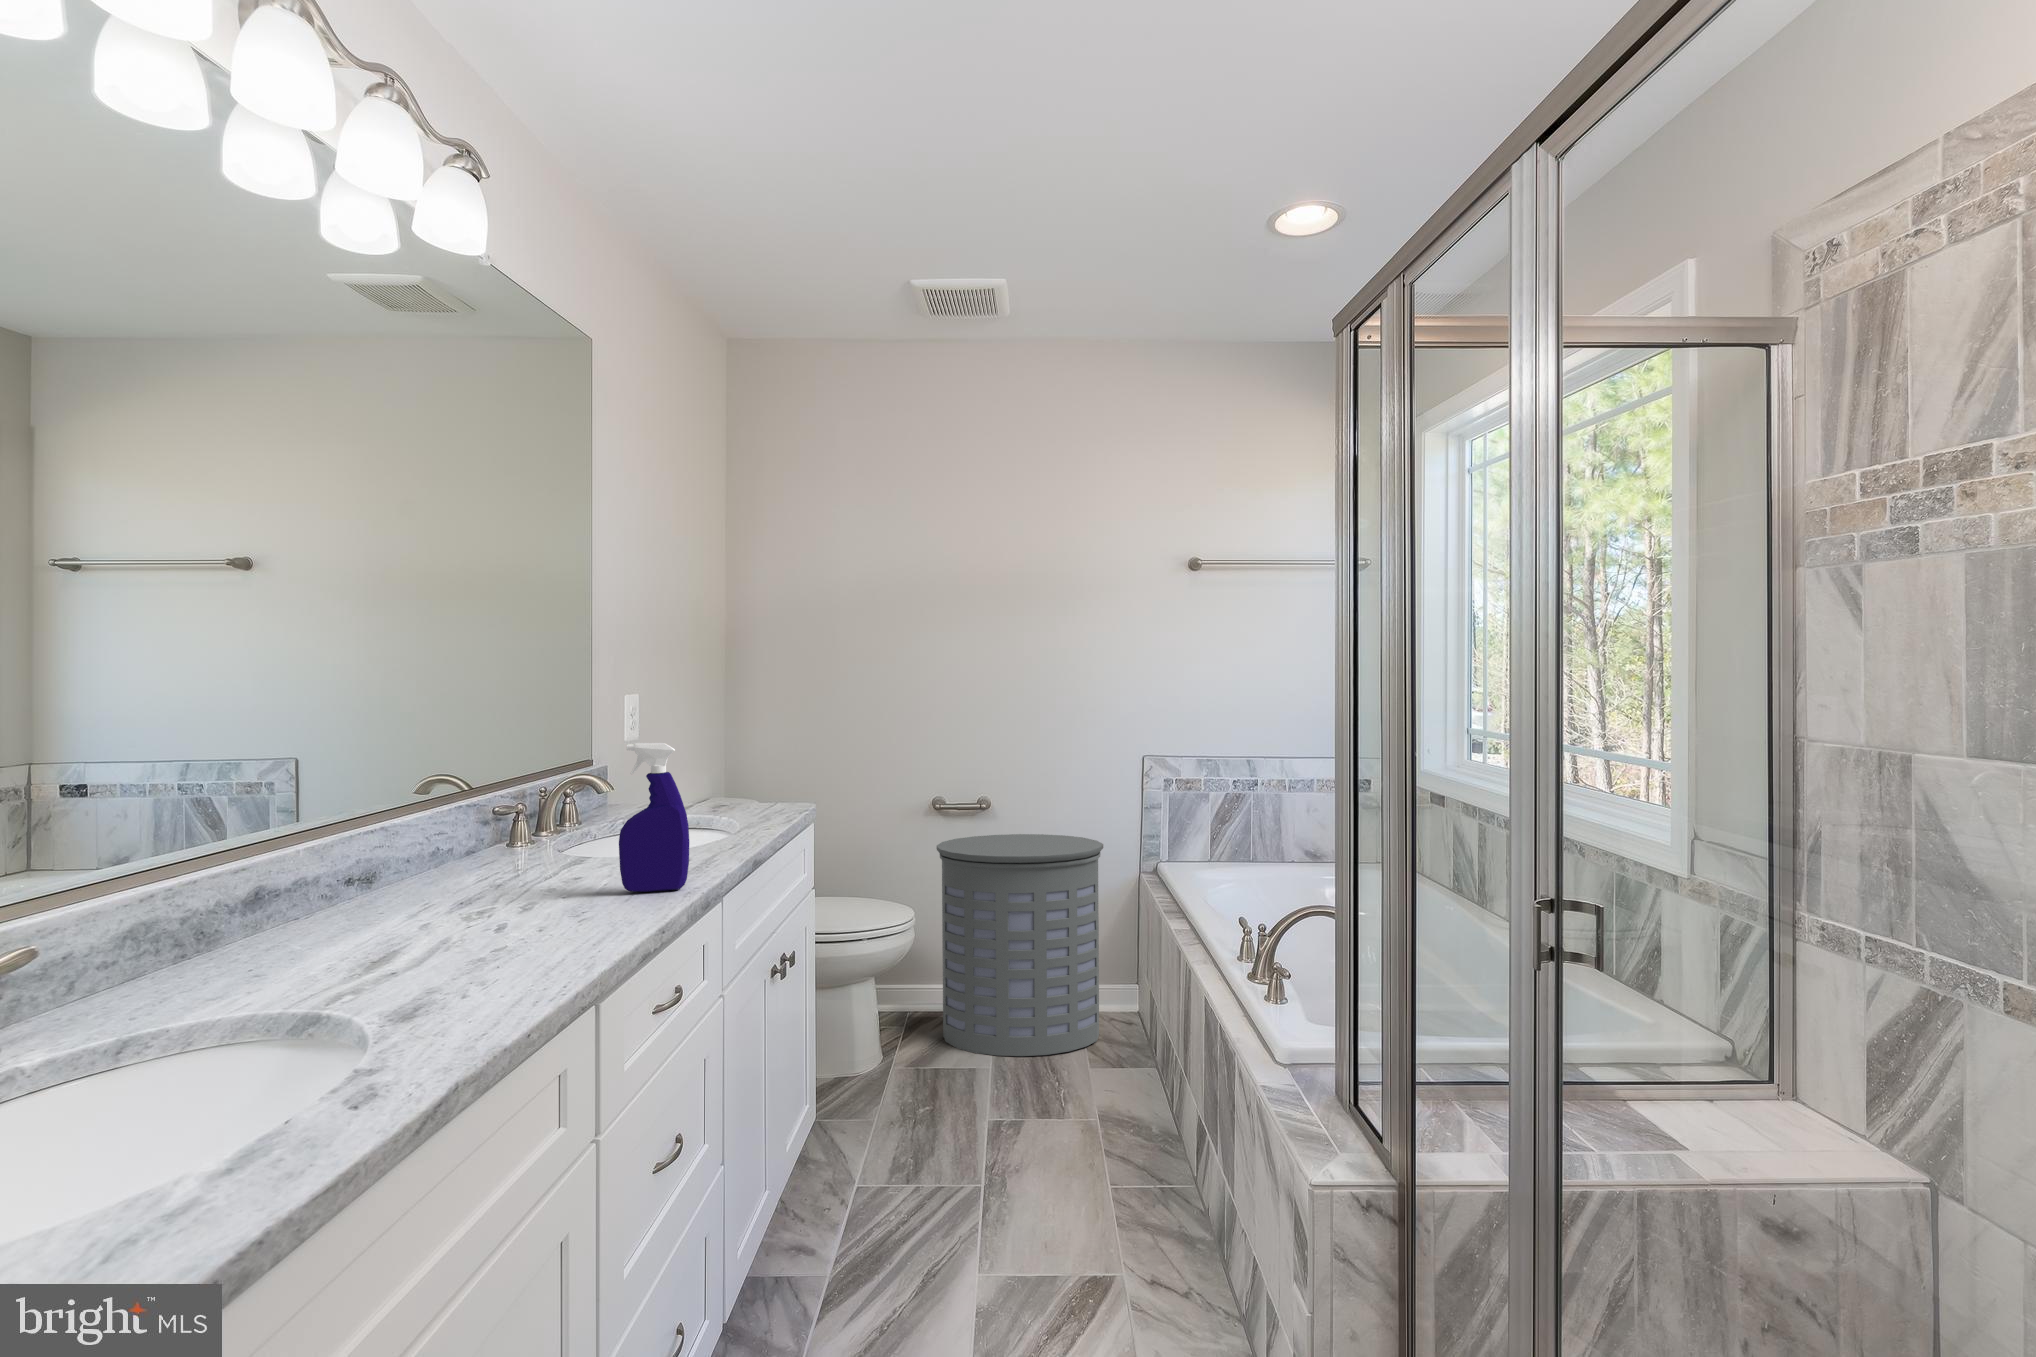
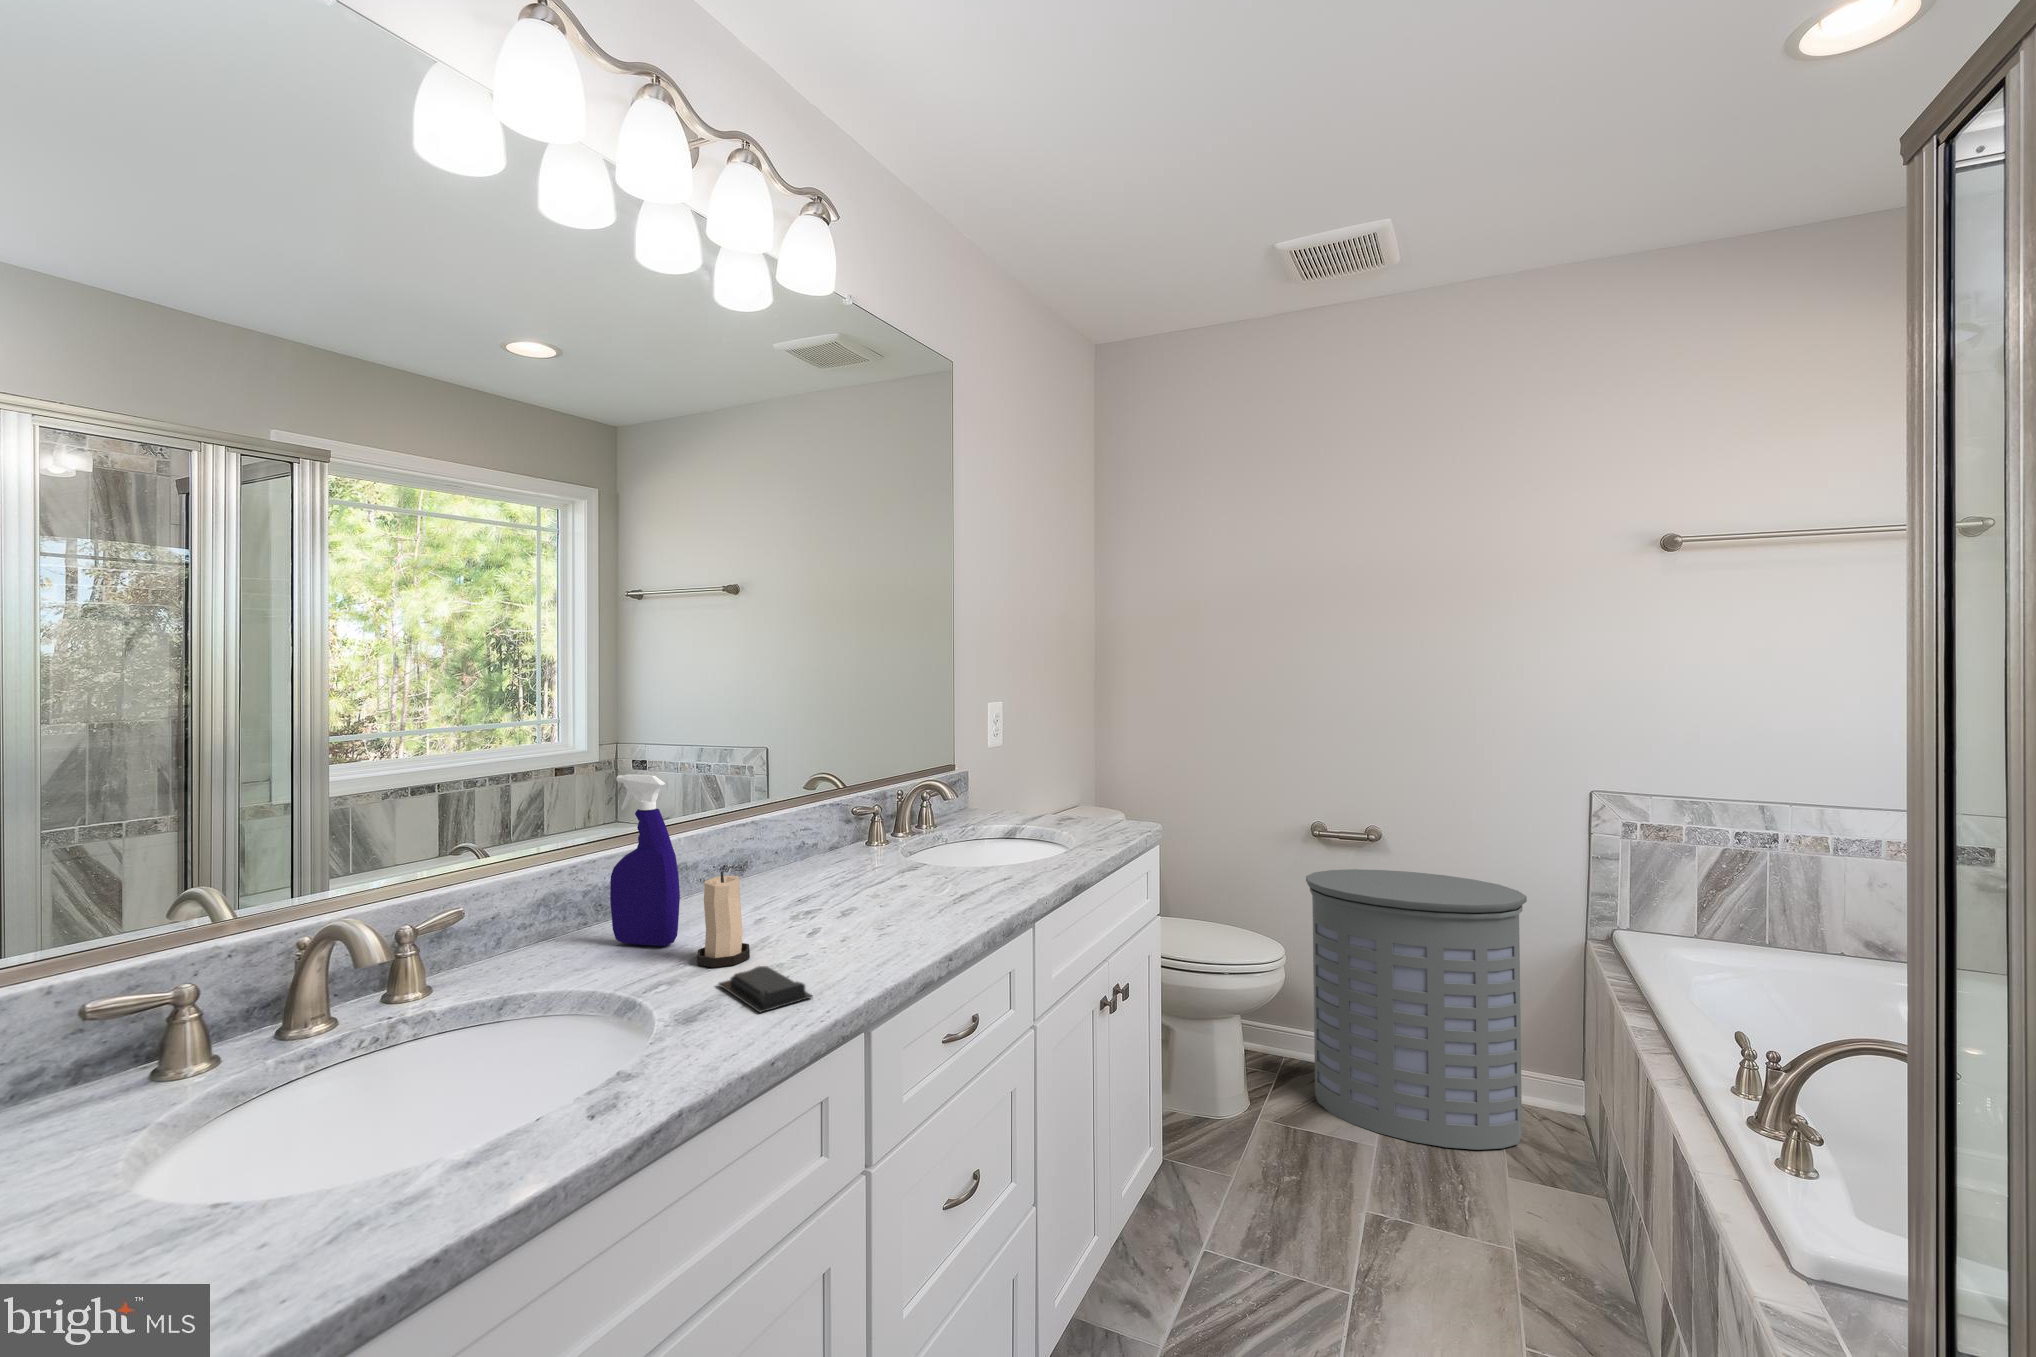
spray bottle: present [619,743,689,892] -> present [610,774,680,946]
candle: none [363,868,434,973] -> present [697,871,750,967]
soap bar: none [411,959,538,1000] -> present [719,966,813,1012]

